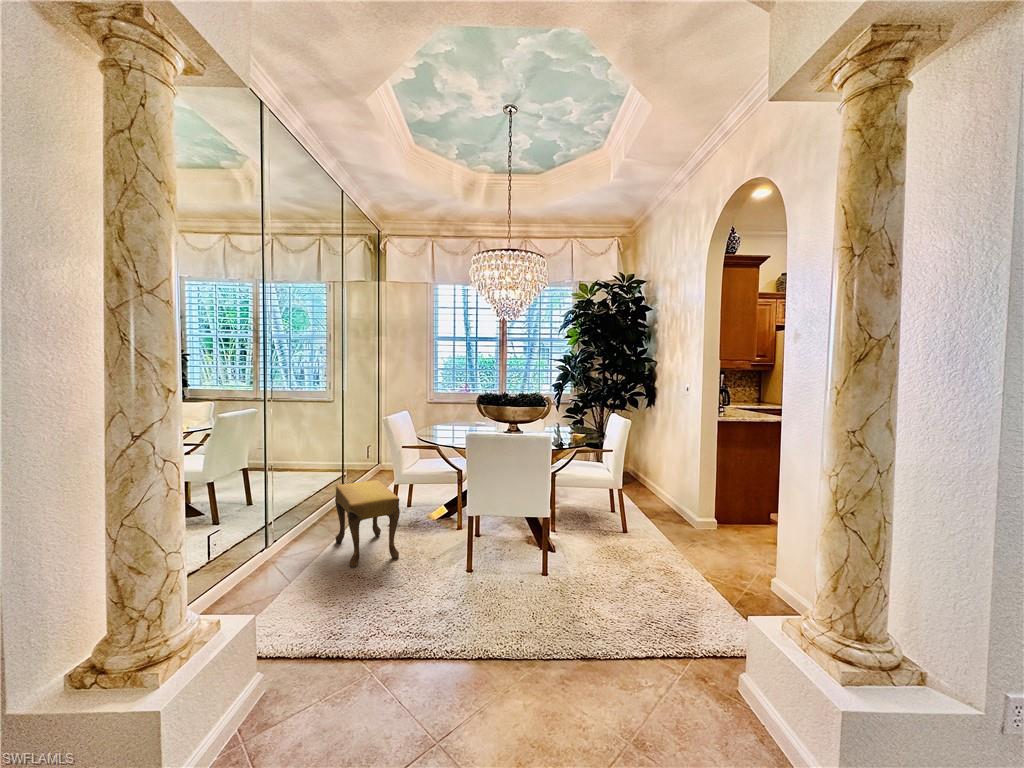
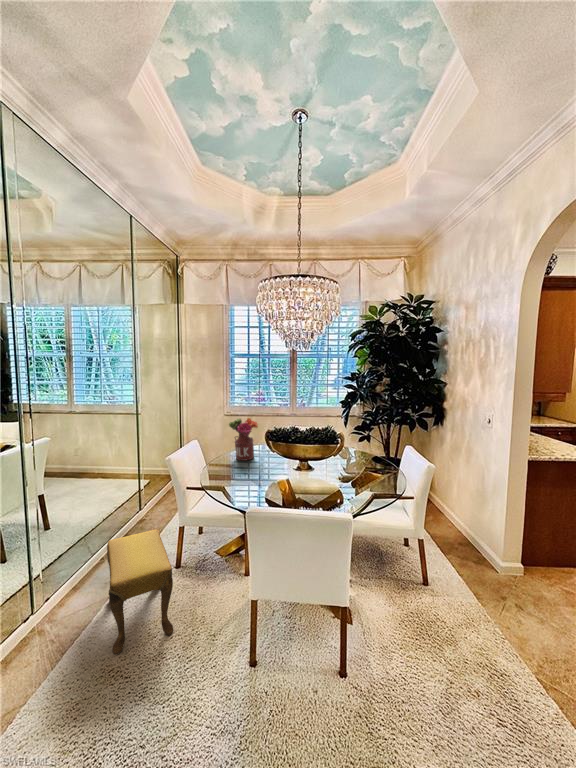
flower arrangement: none [440,389,469,431] -> present [229,418,258,461]

